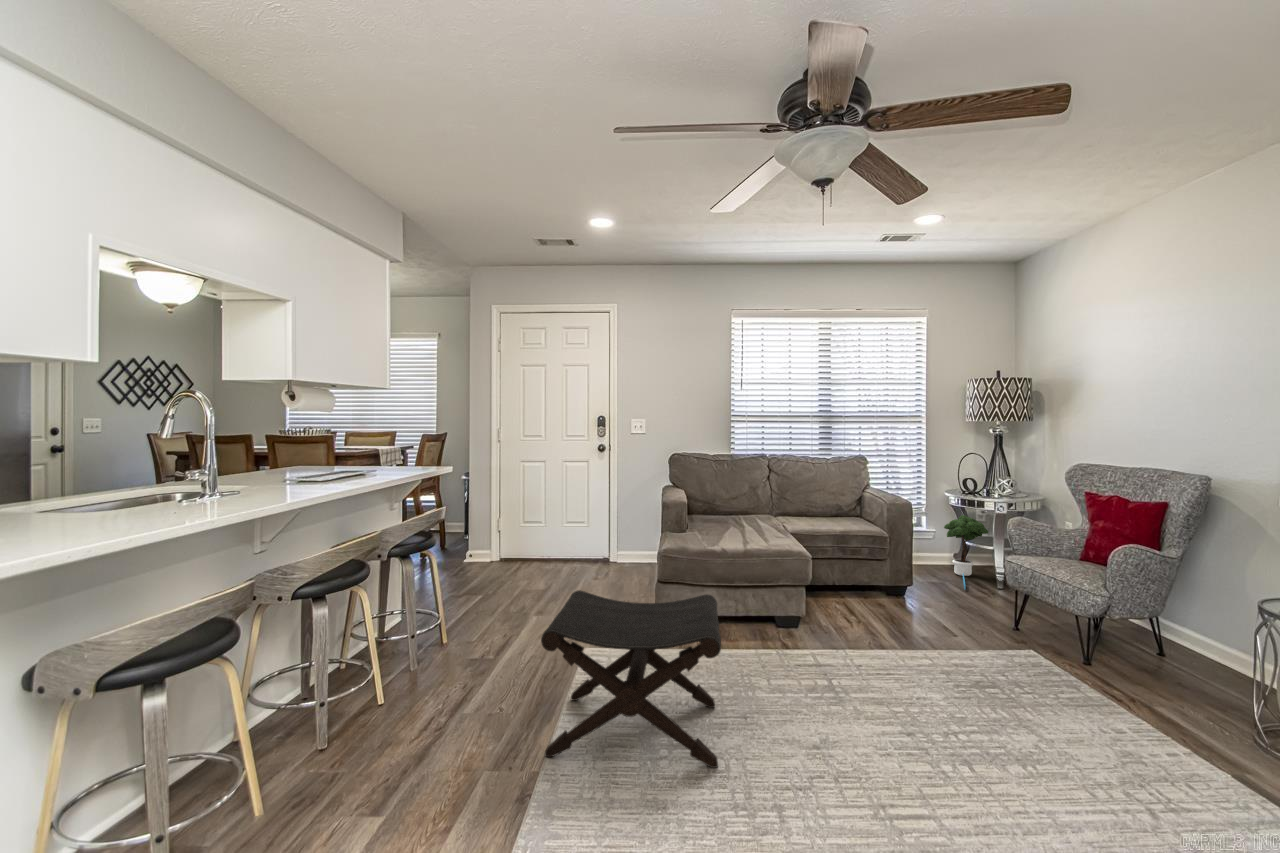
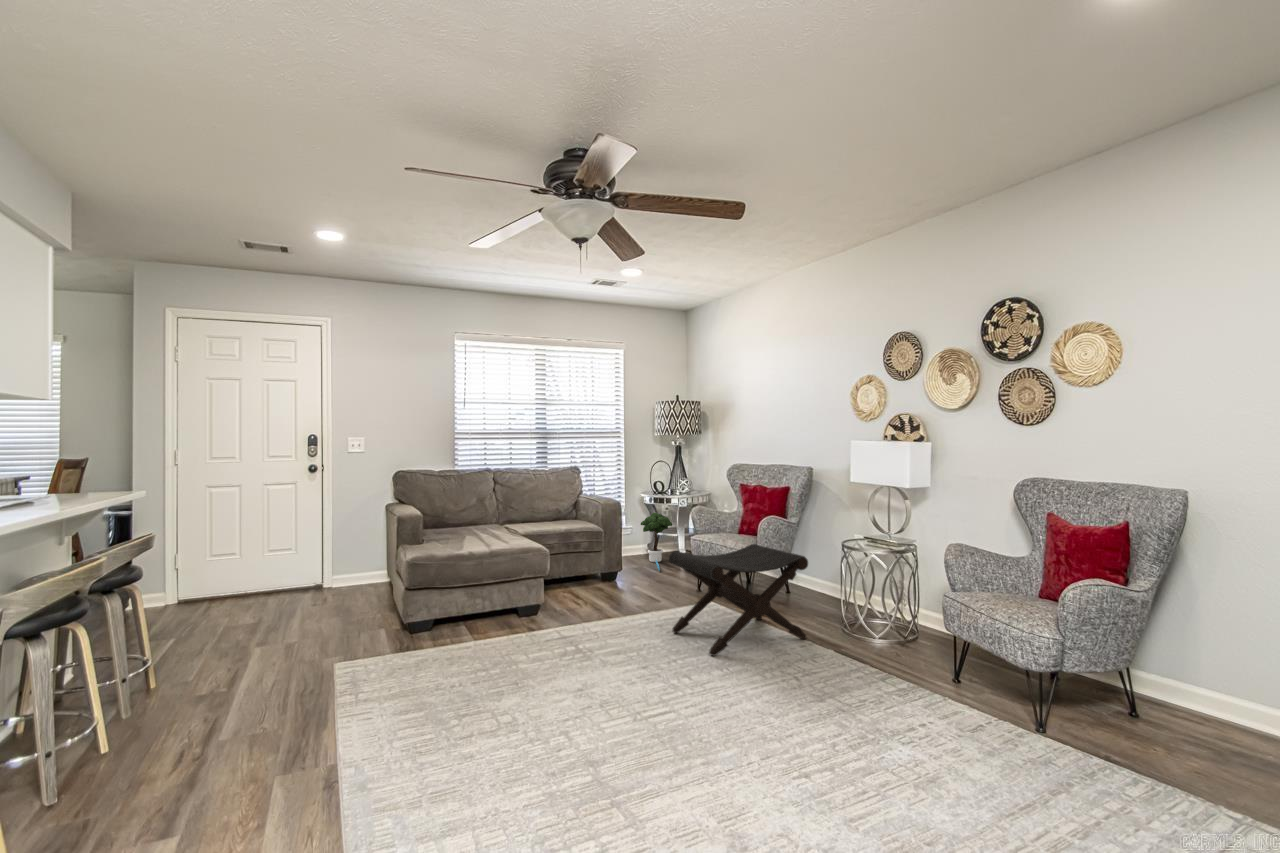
footstool: present [541,590,721,768] -> present [669,544,808,656]

